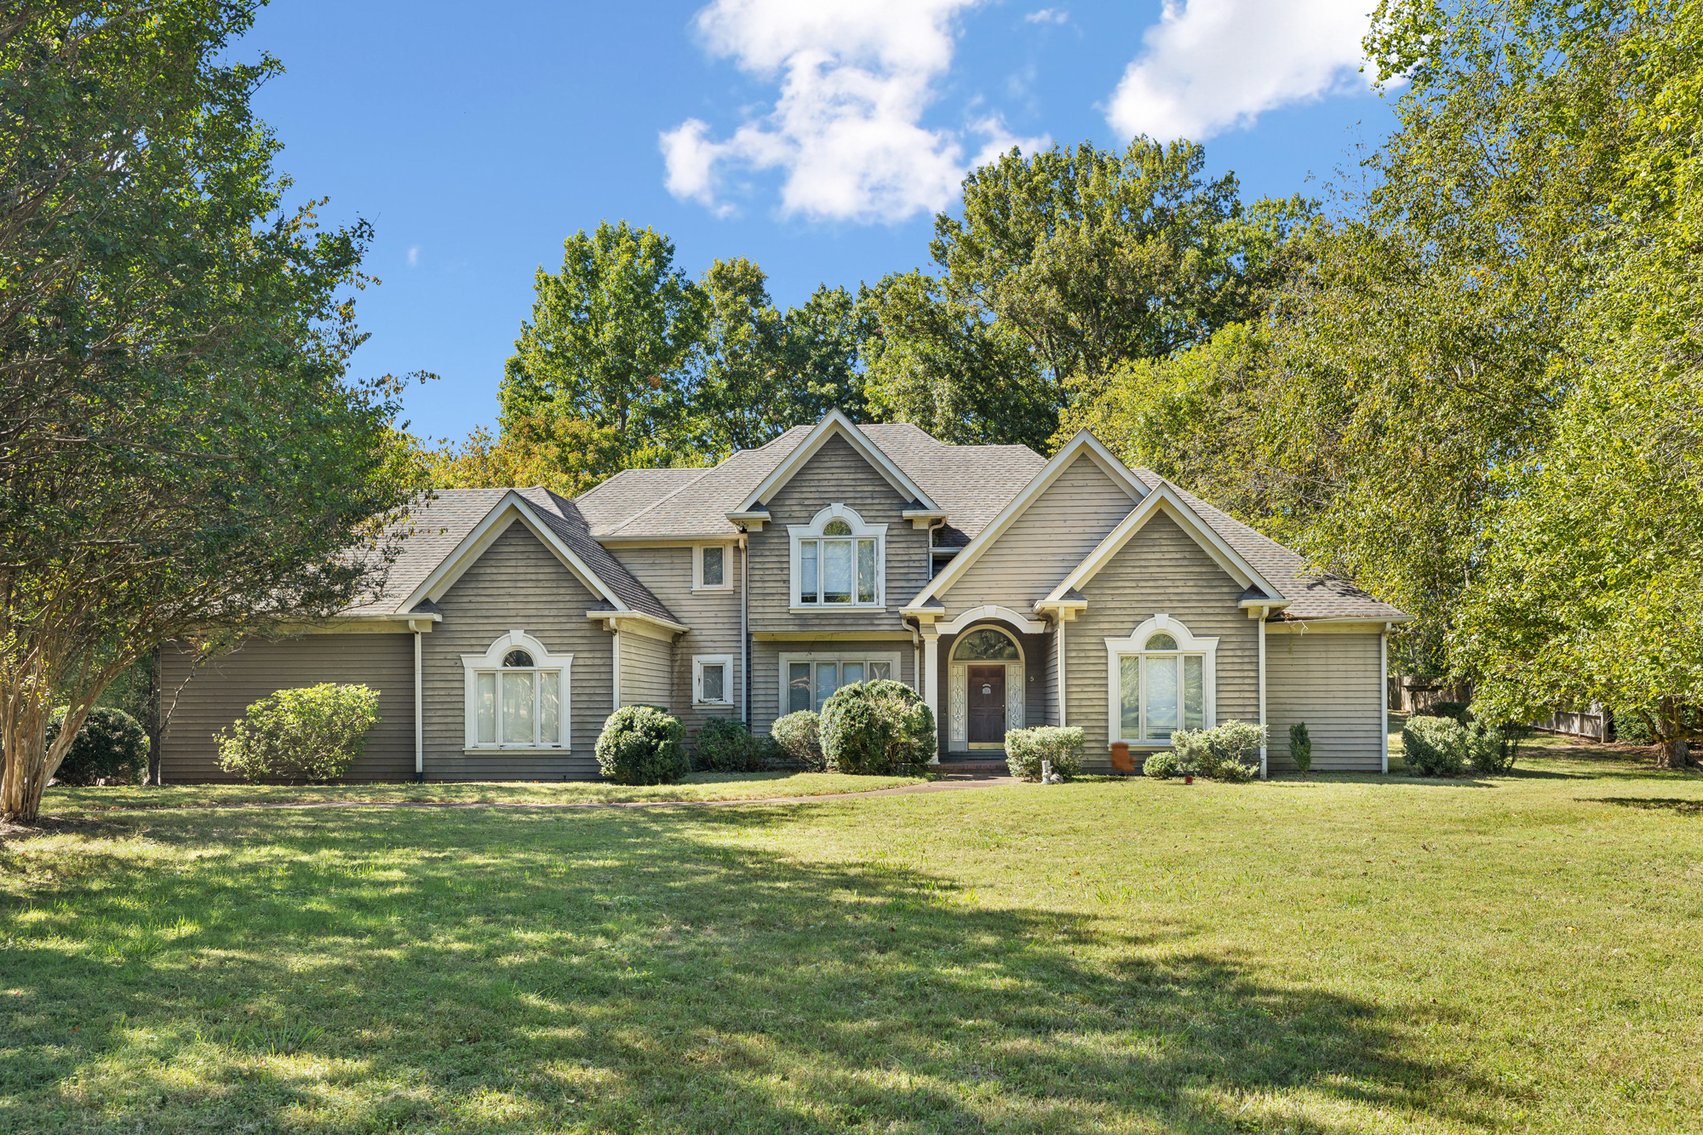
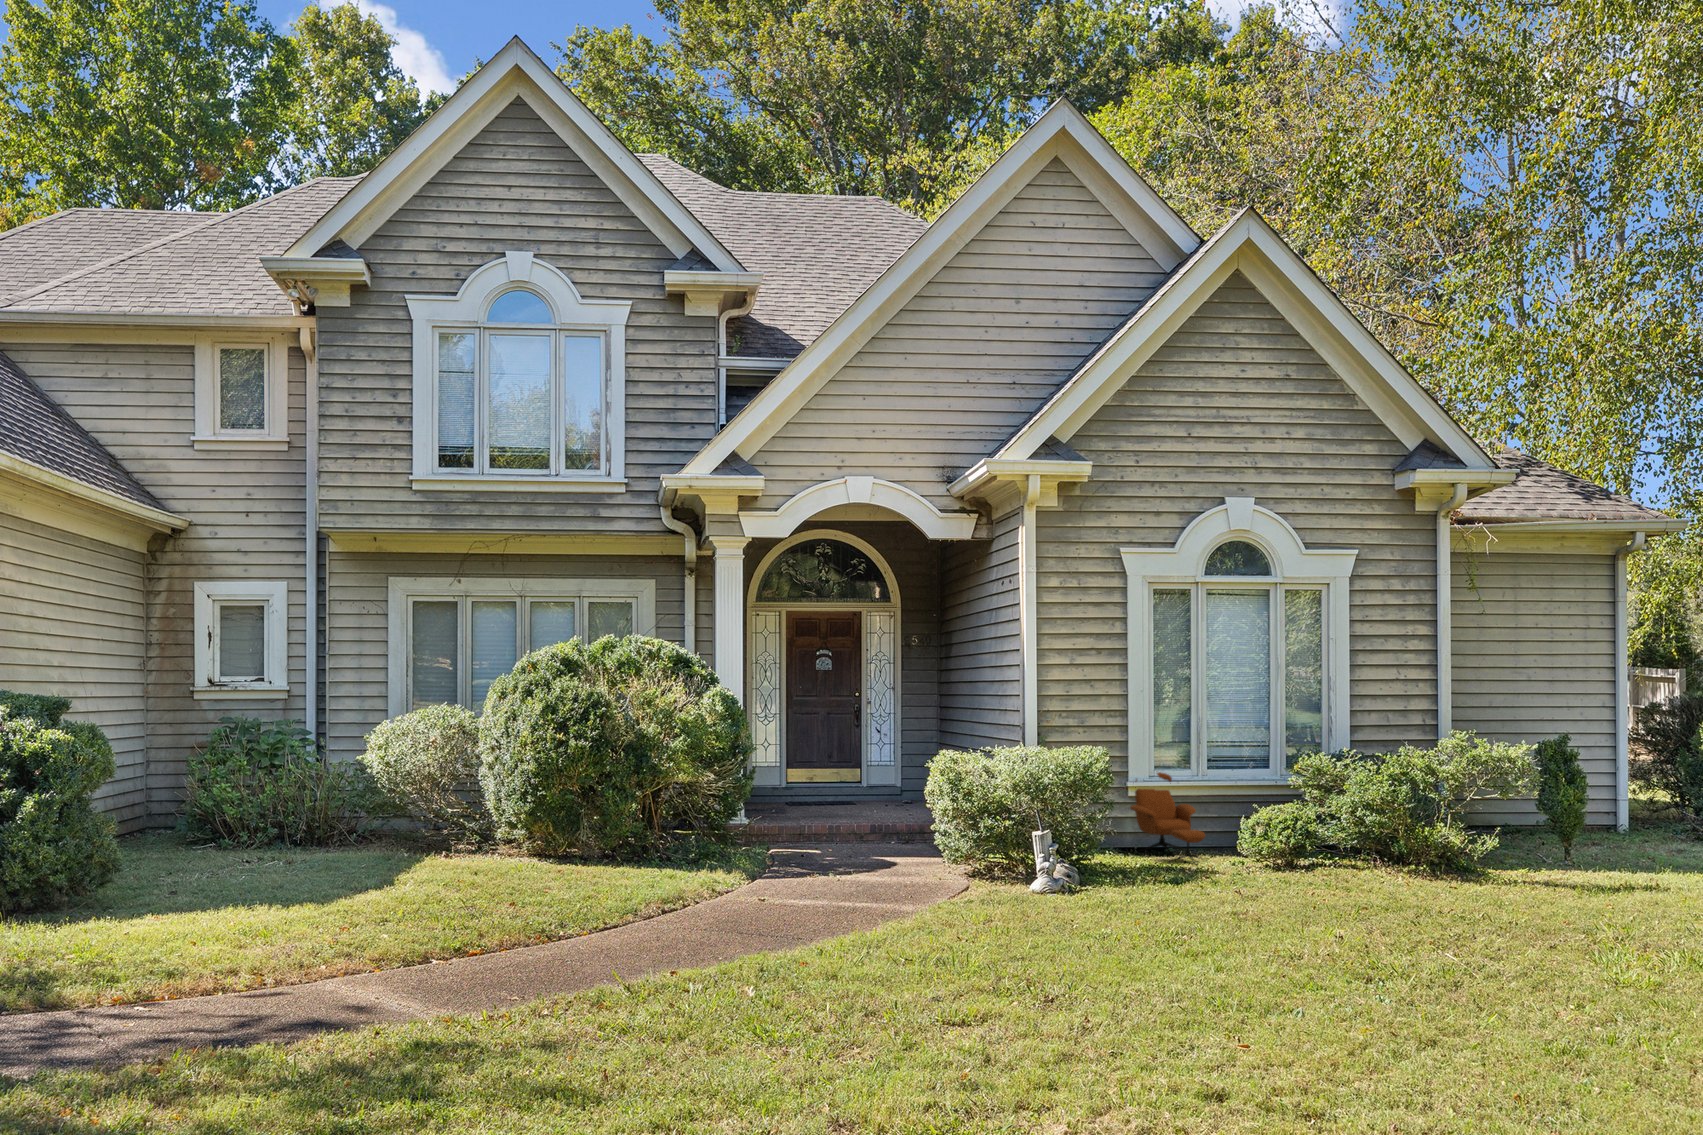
potted tree: present [1174,742,1204,784] -> none [1300,771,1365,872]

